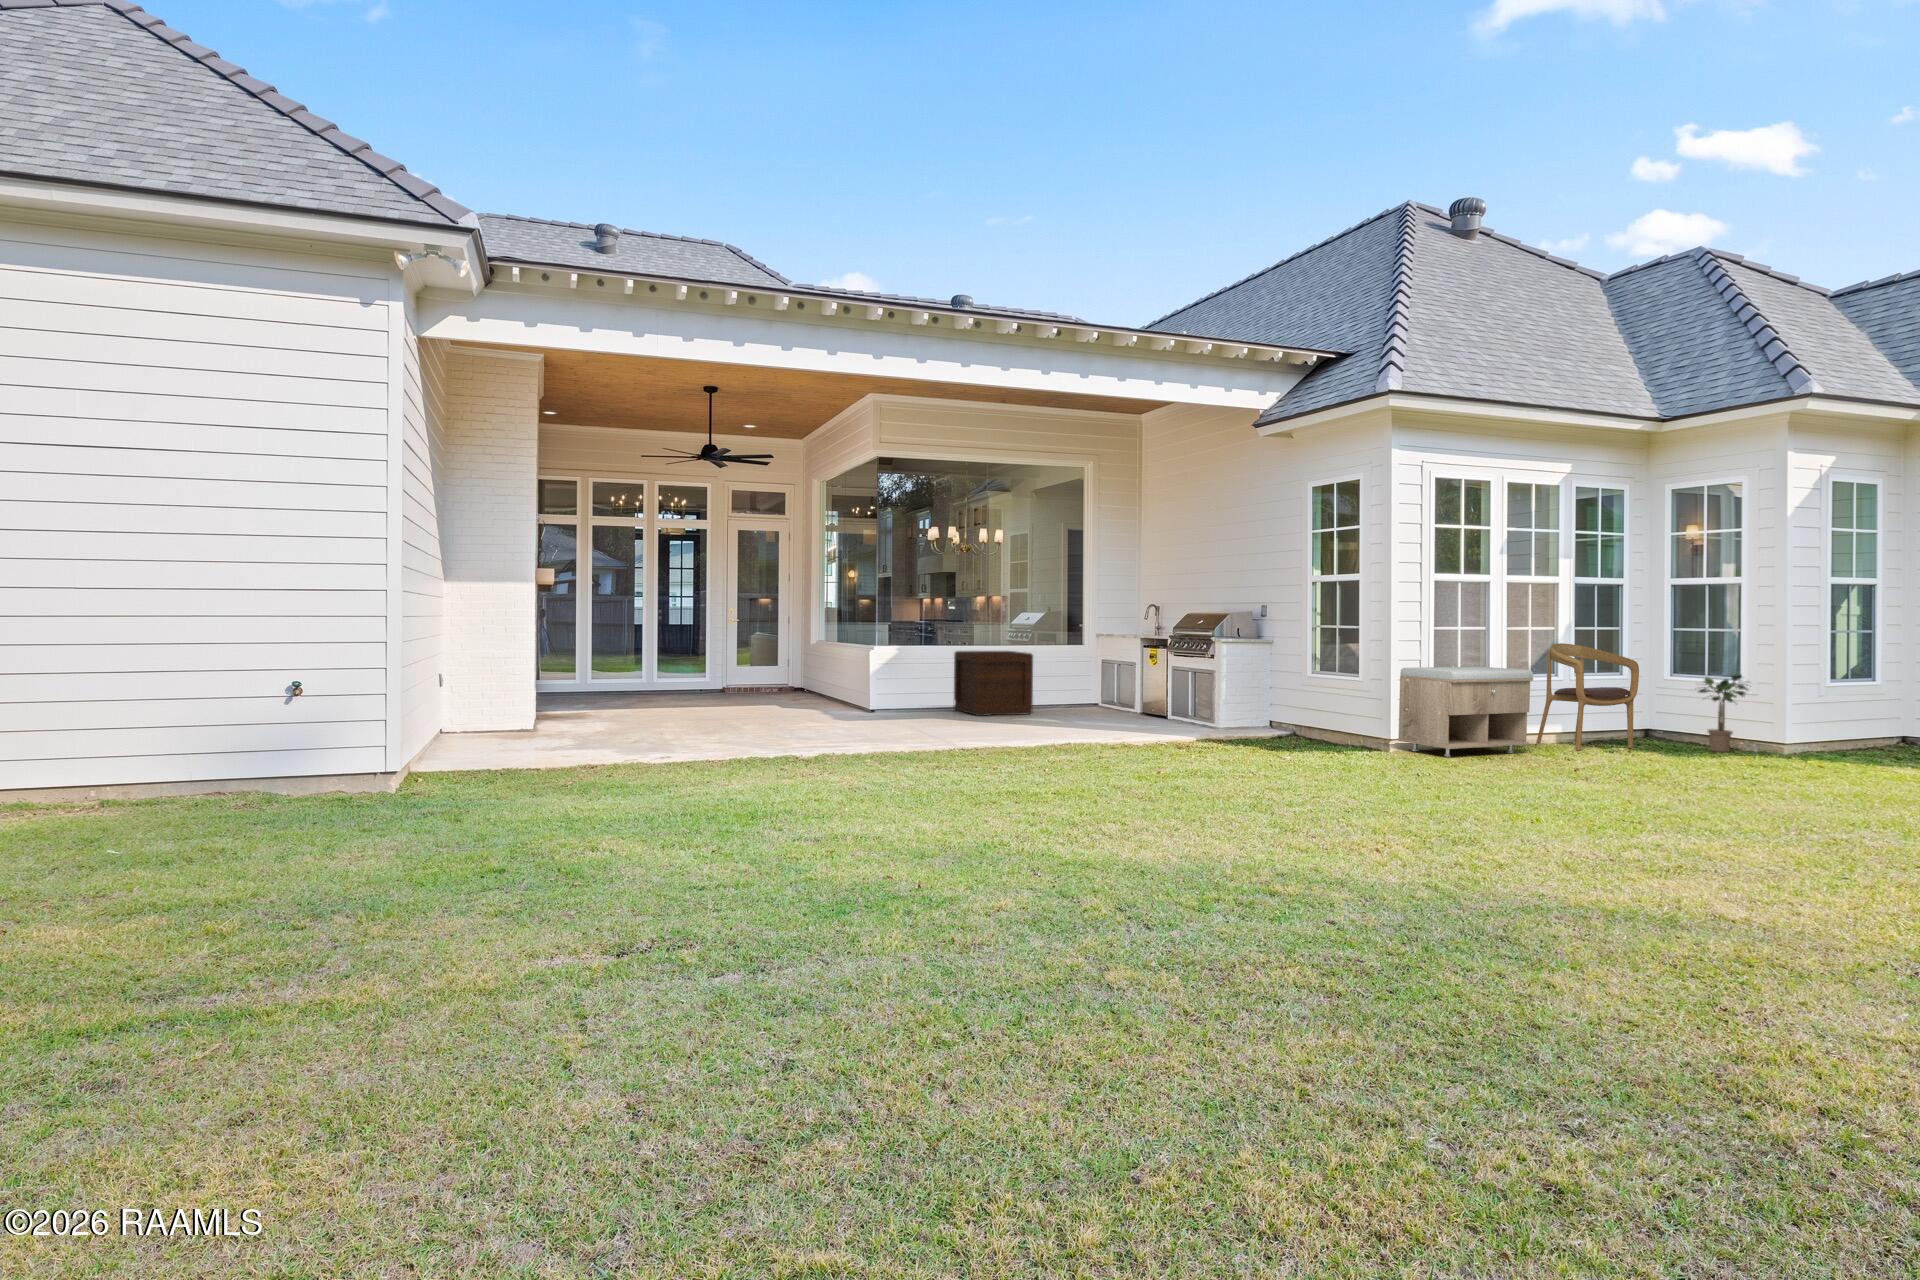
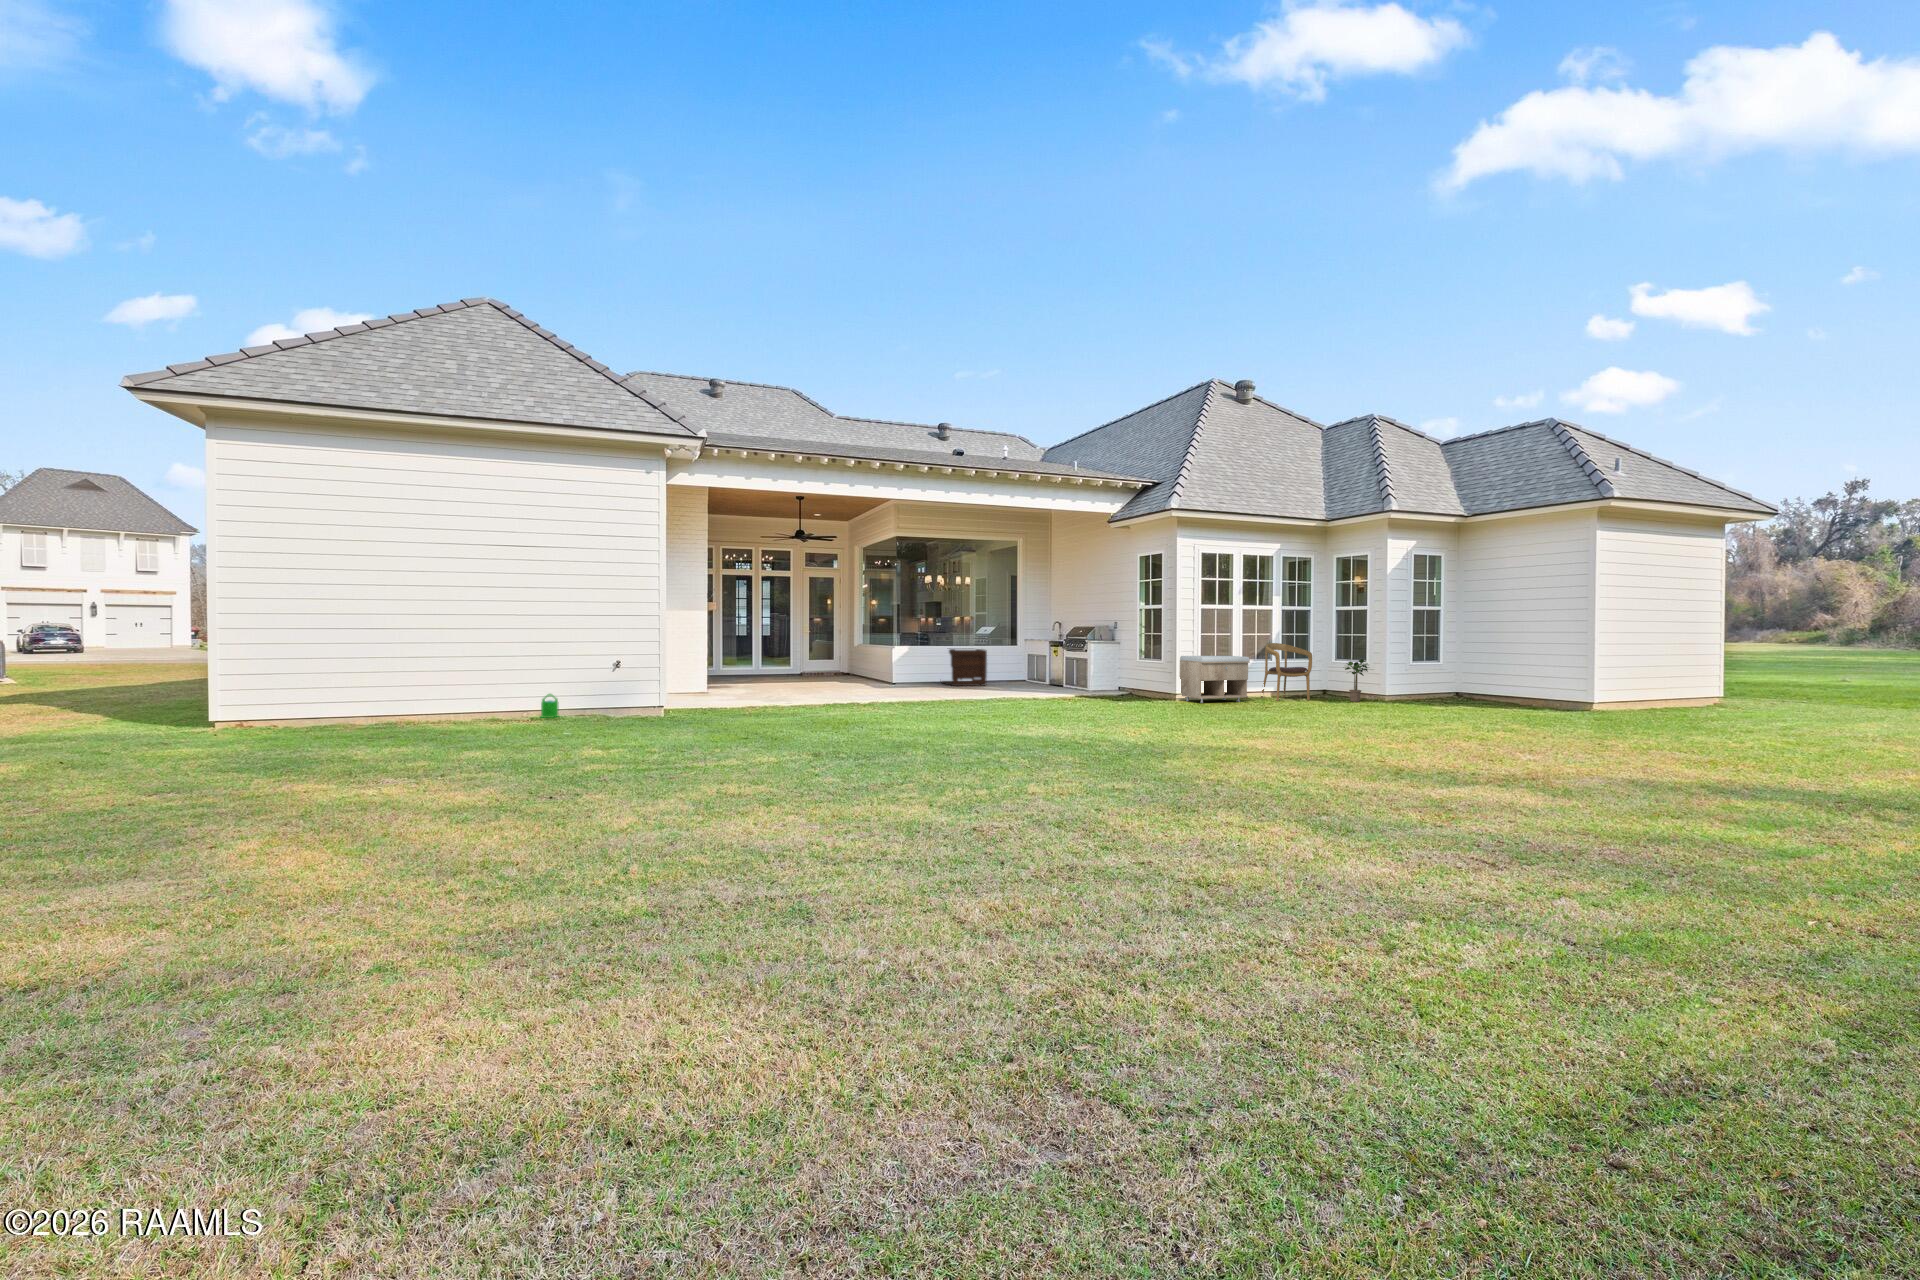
watering can: none [109,755,160,807] -> present [541,694,559,718]

